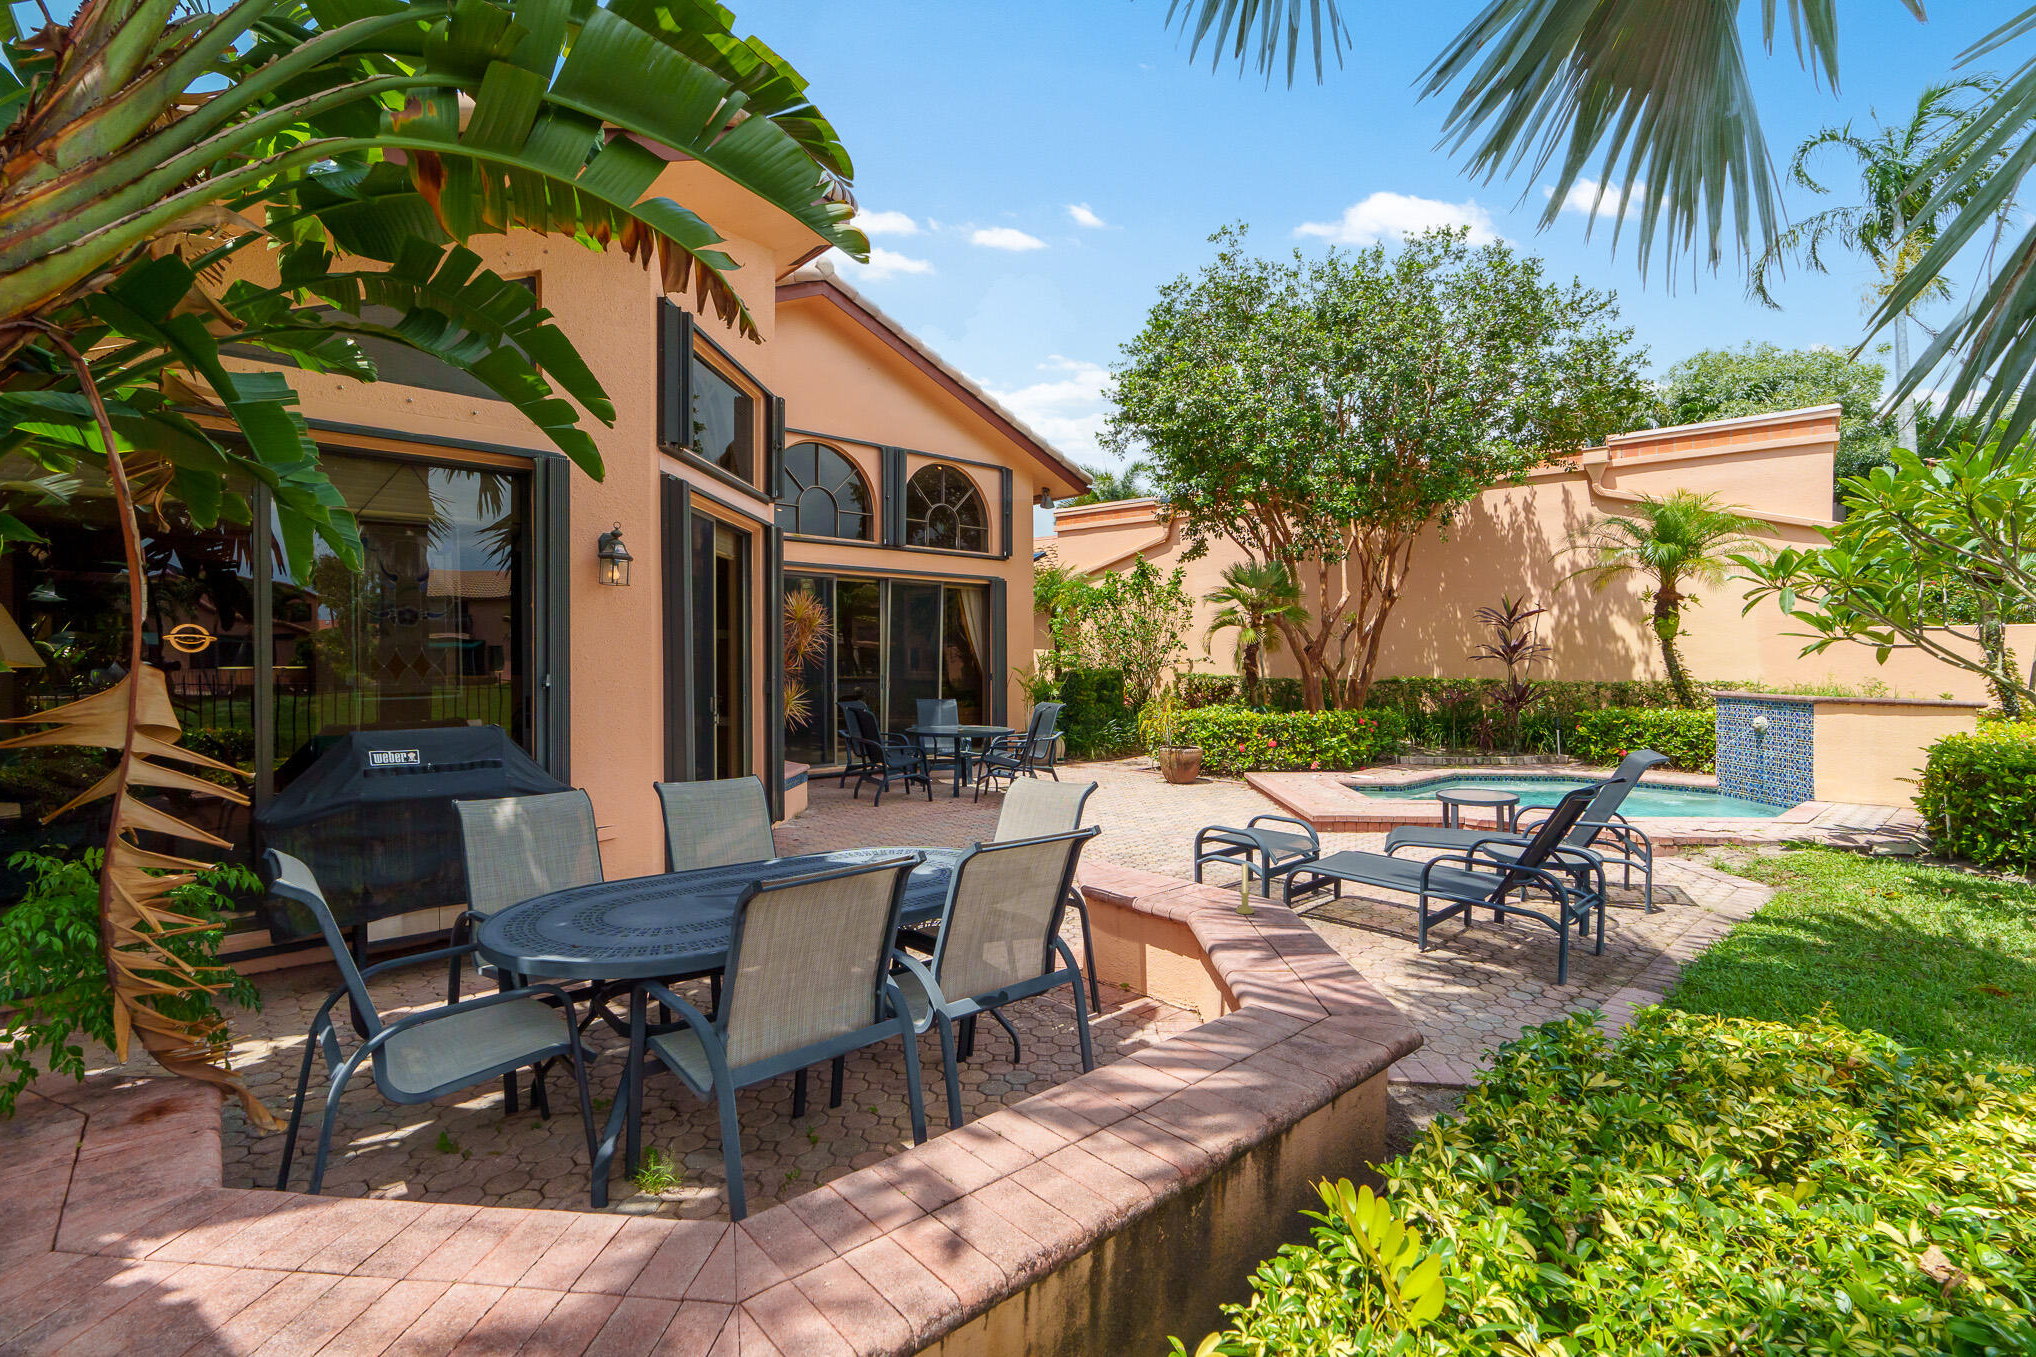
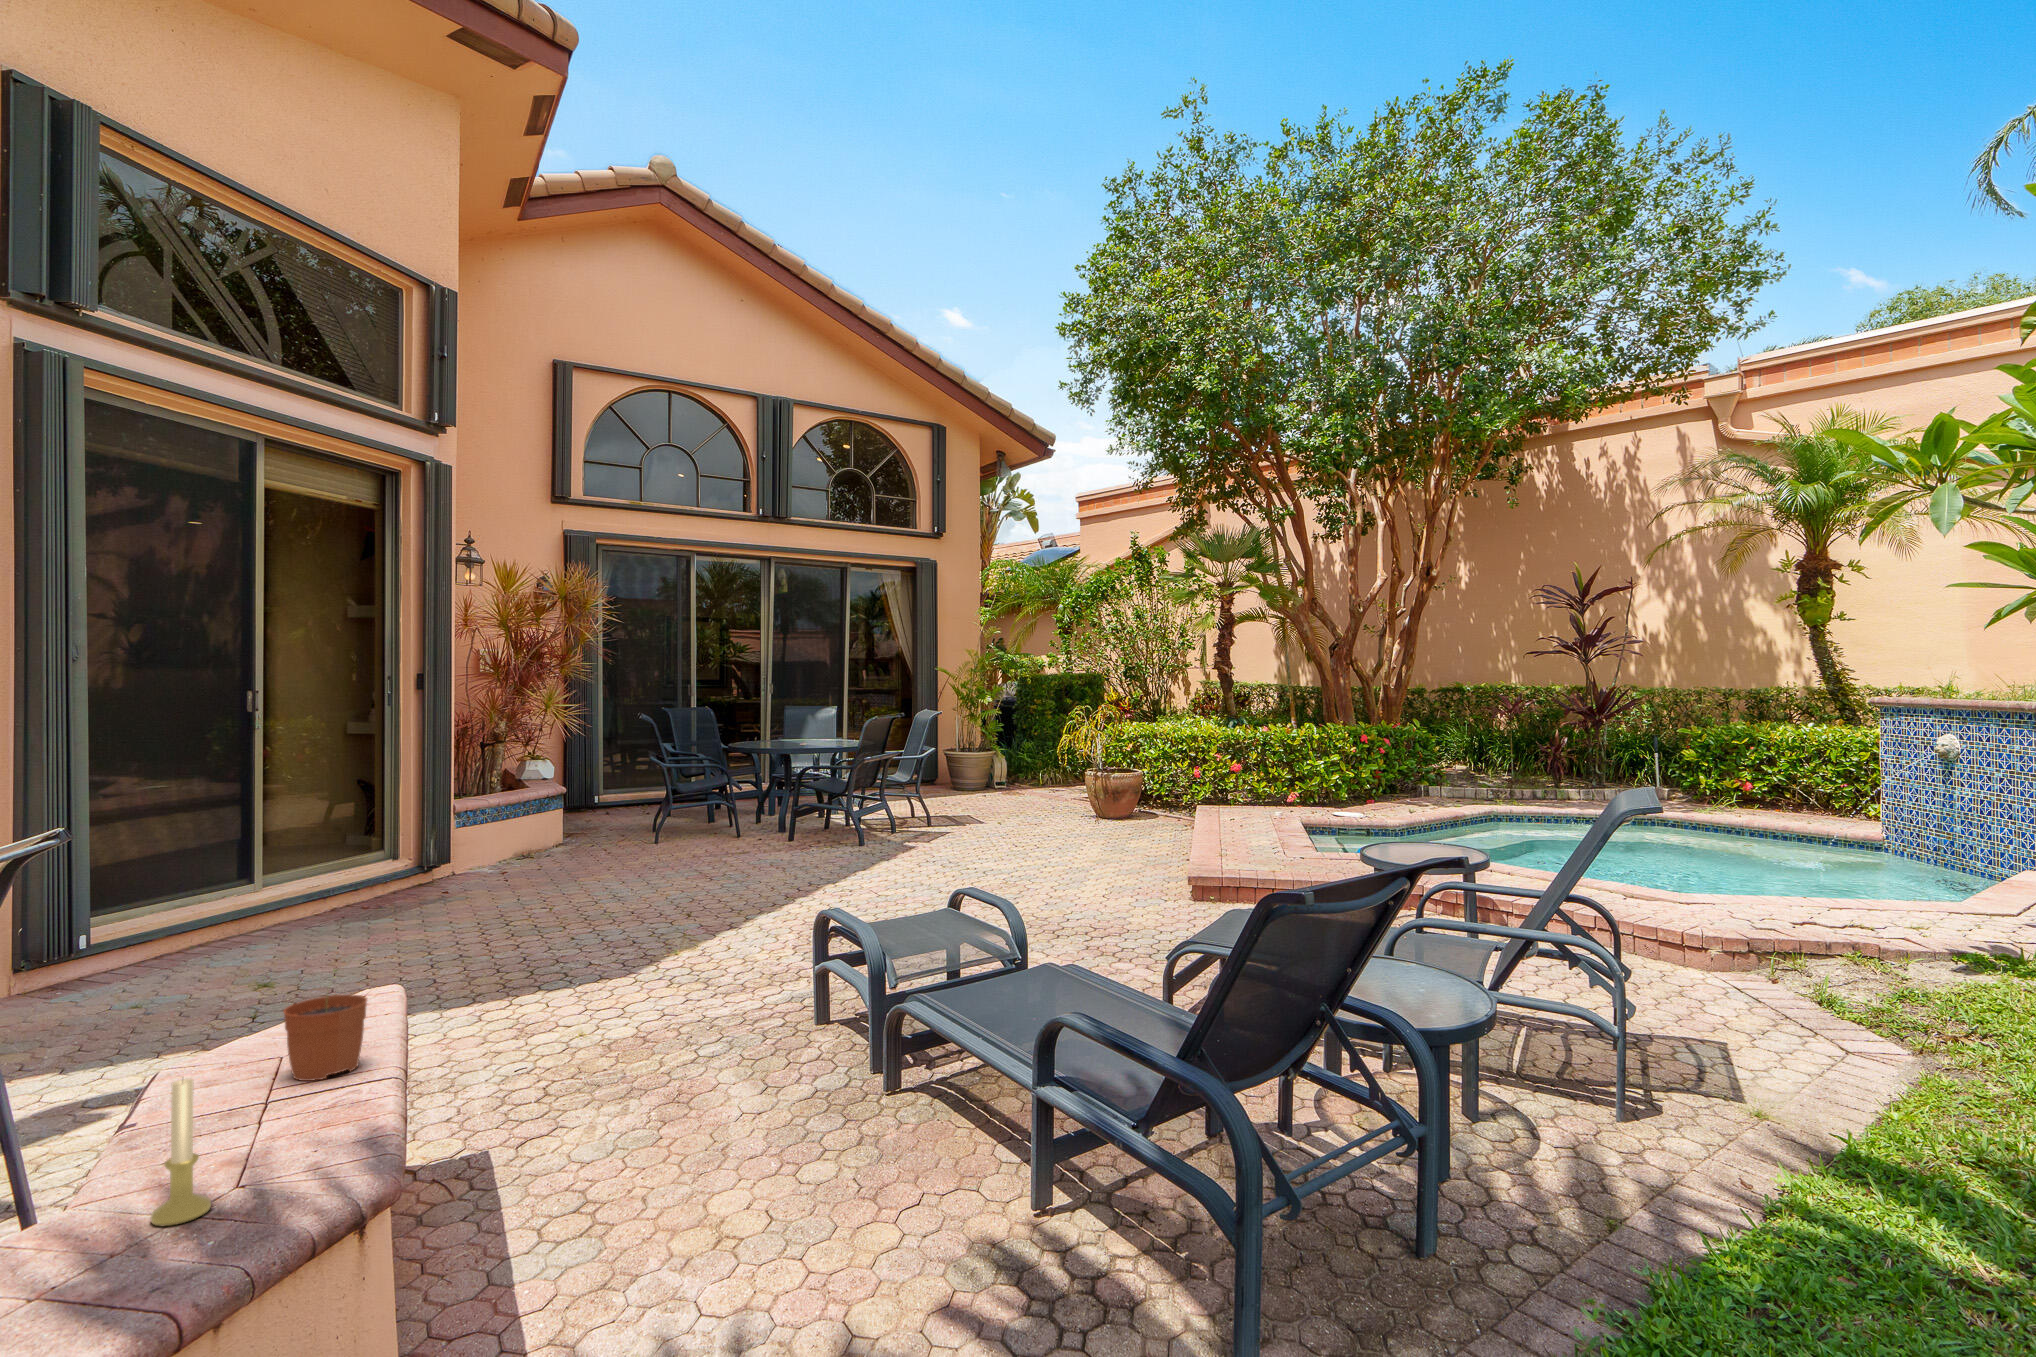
plant pot: none [1141,840,1173,888] -> present [284,969,367,1081]

